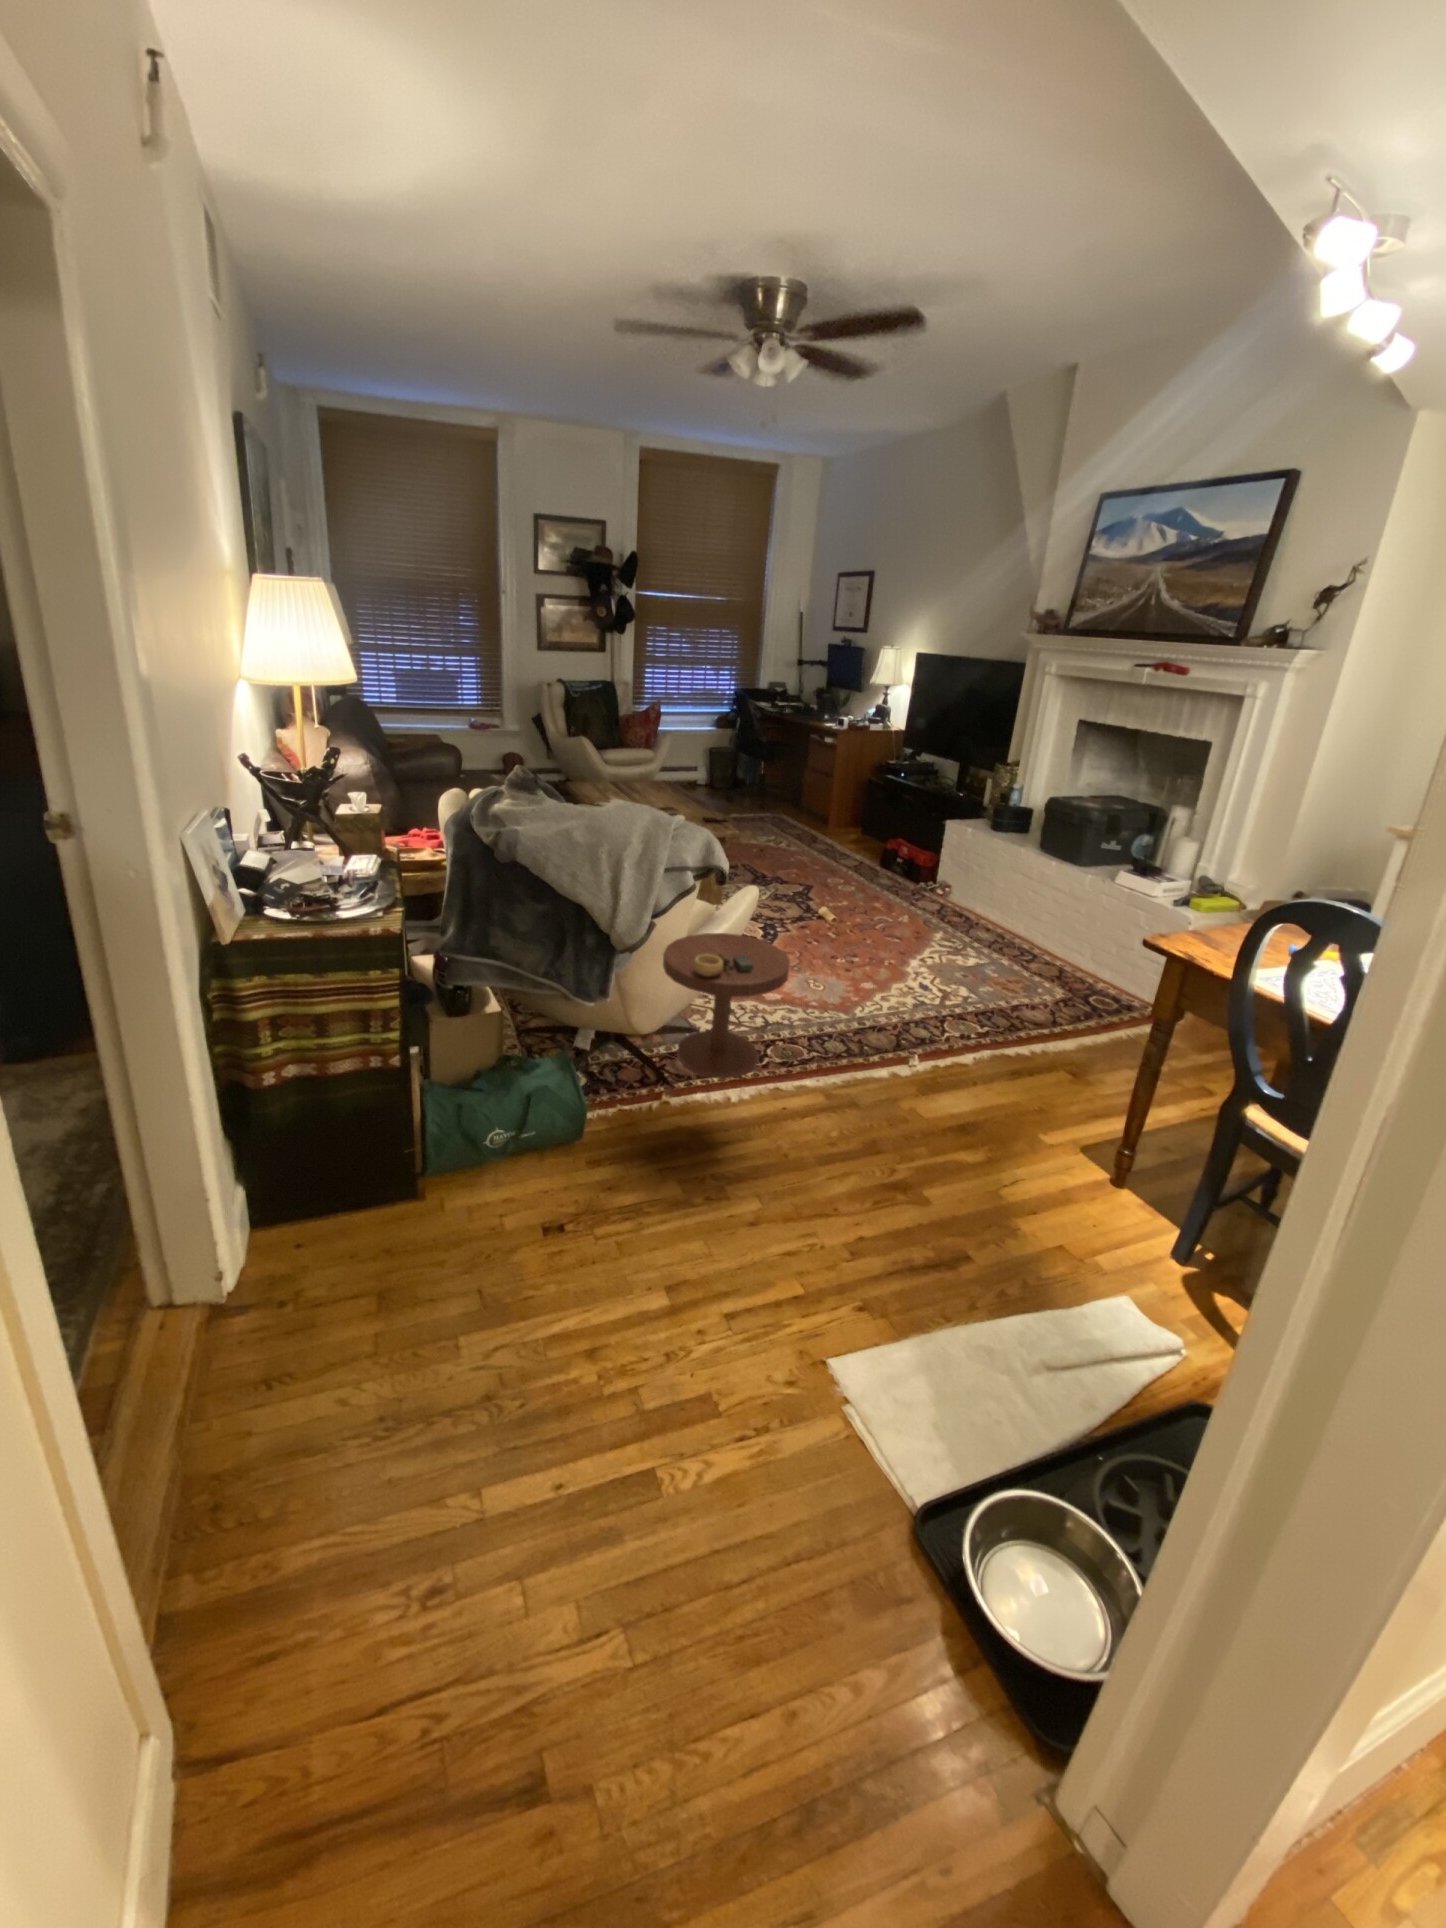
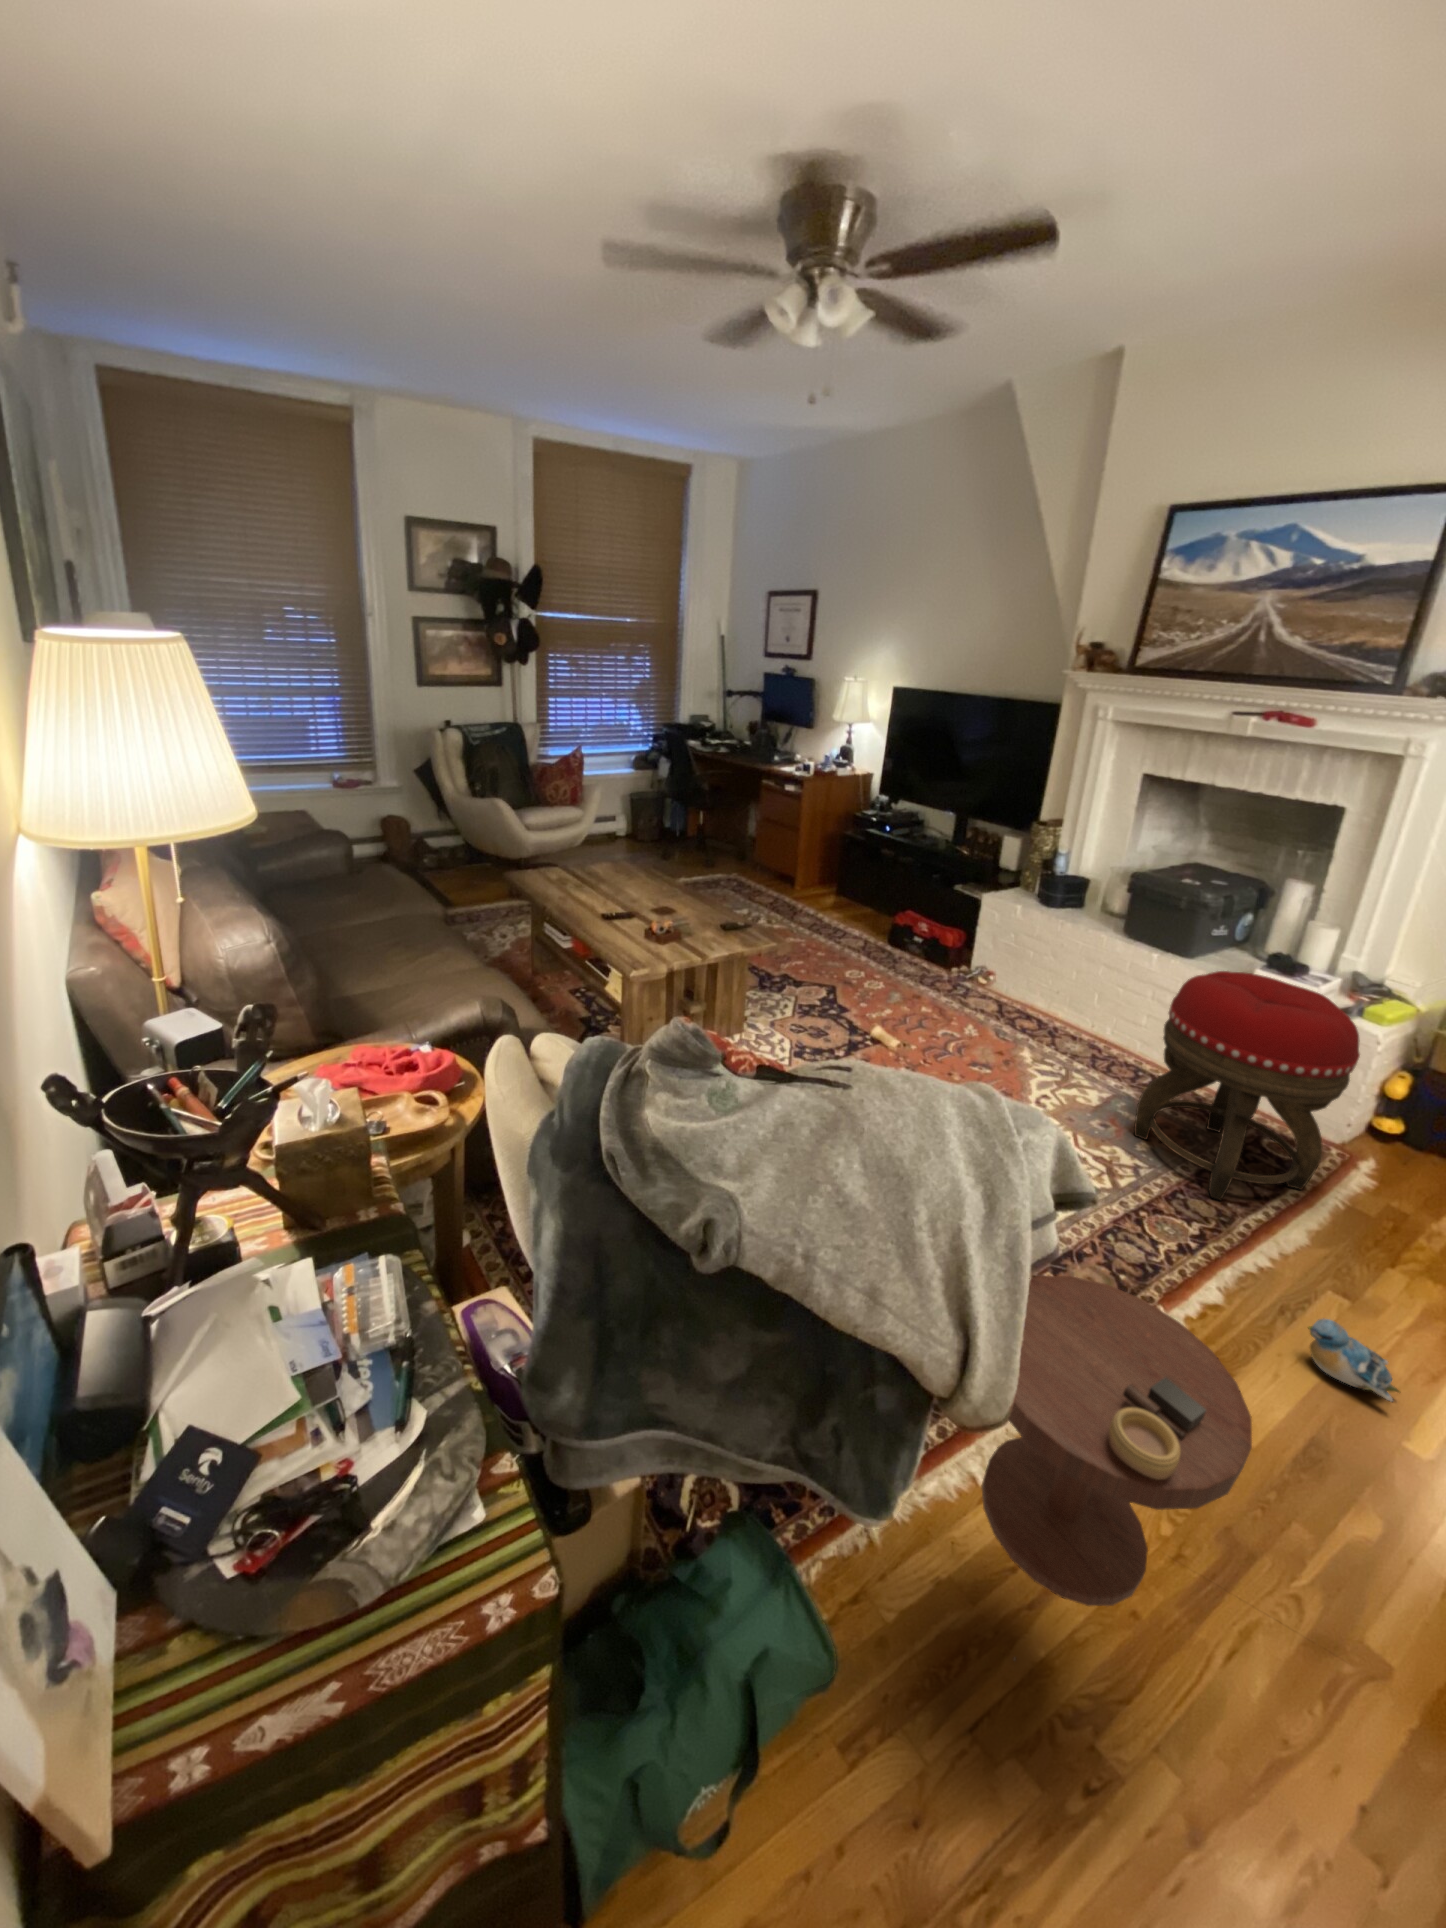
footstool: none [985,855,1131,1022] -> present [1134,971,1360,1200]
plush toy: none [1000,1056,1053,1106] -> present [1308,1319,1399,1402]

